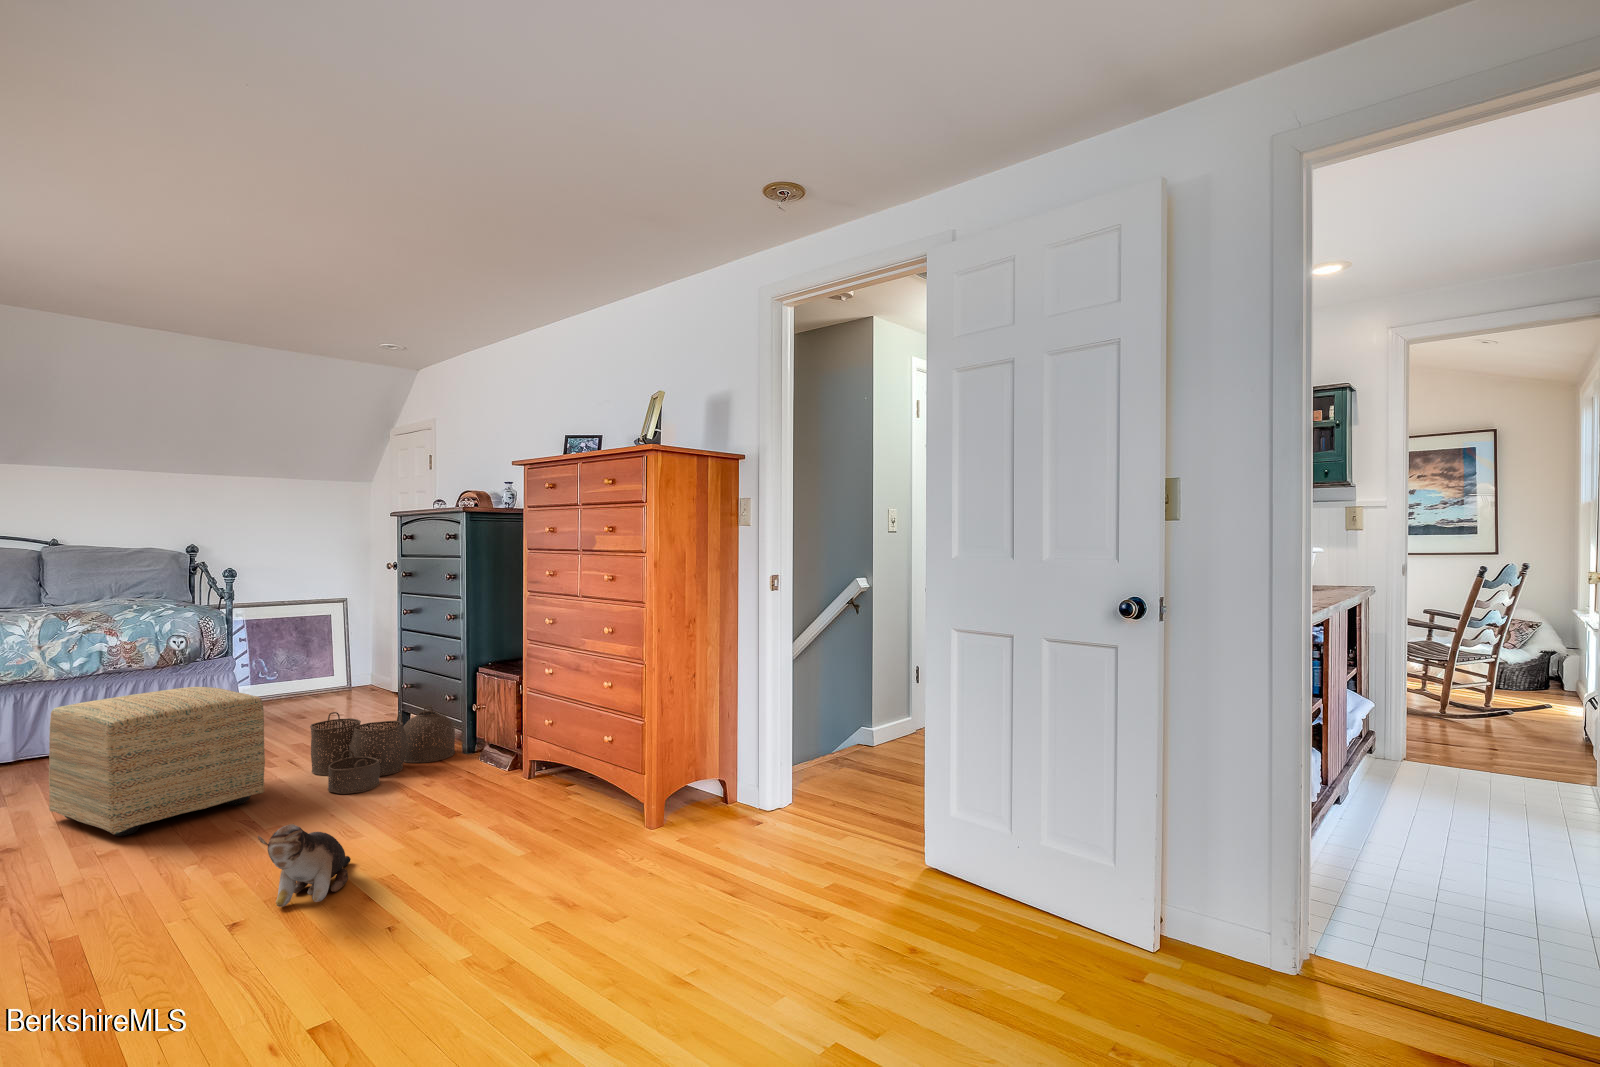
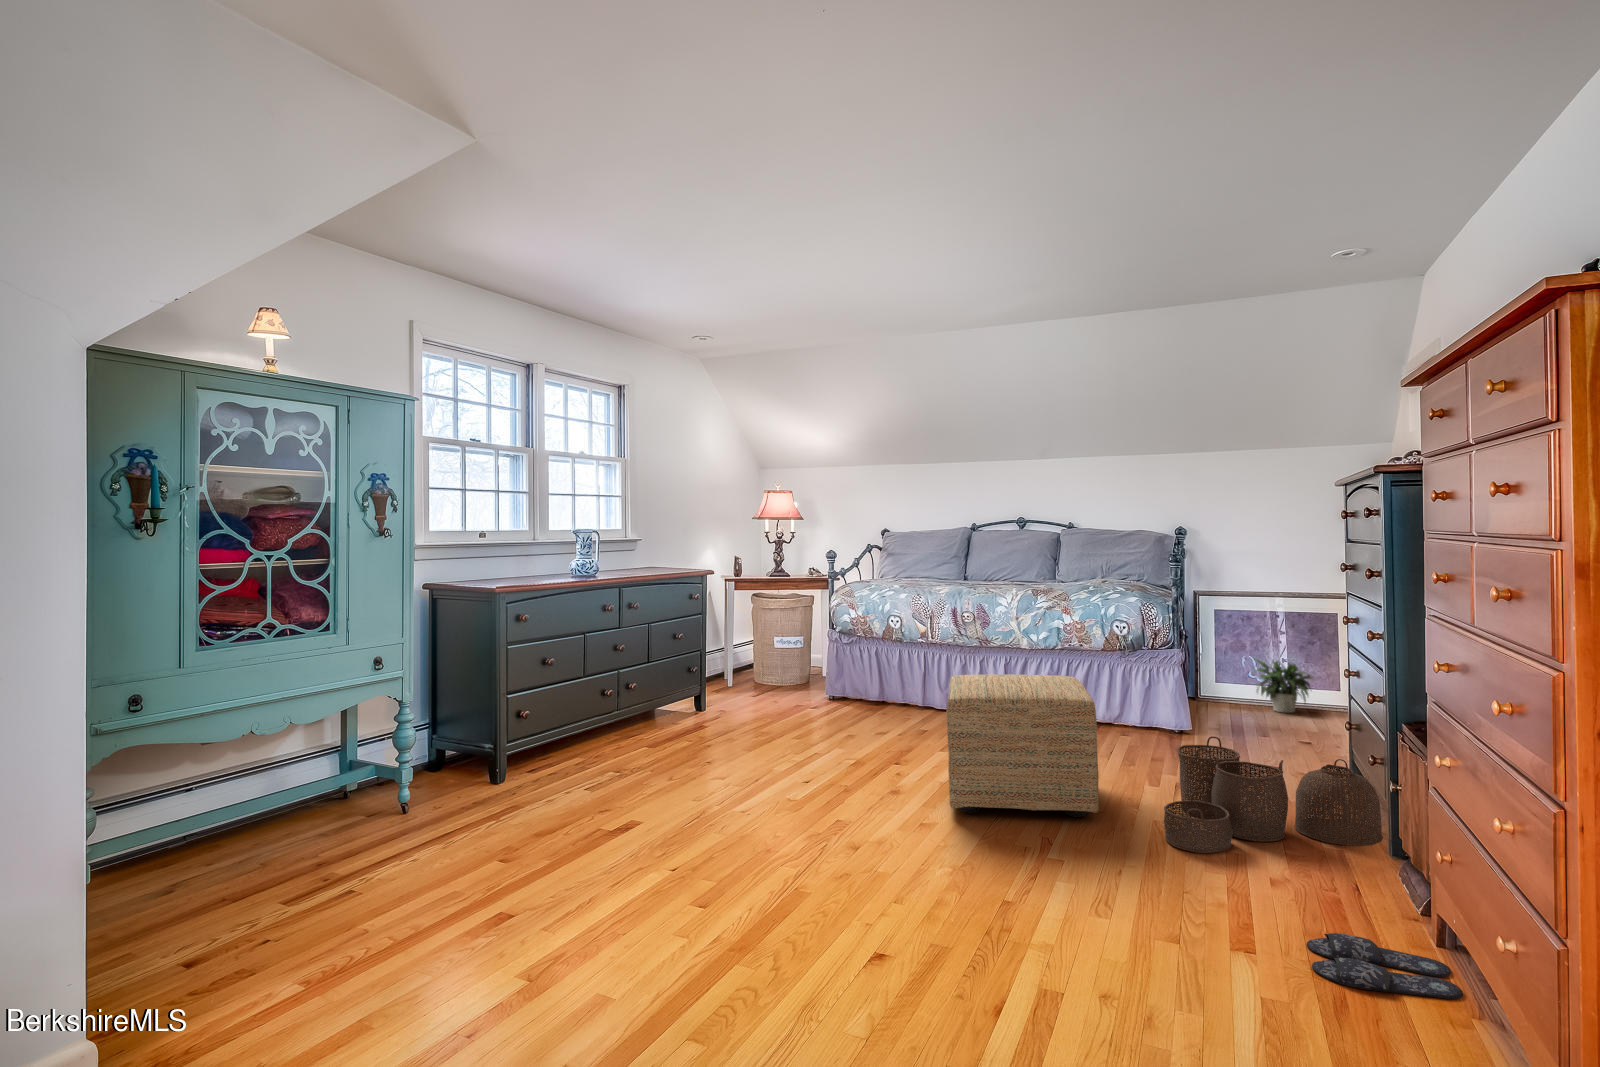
potted plant: none [261,657,326,701] -> present [1256,659,1313,713]
slippers: none [478,788,558,814] -> present [1307,933,1463,999]
plush toy: present [258,824,351,907] -> none [897,865,1062,978]

